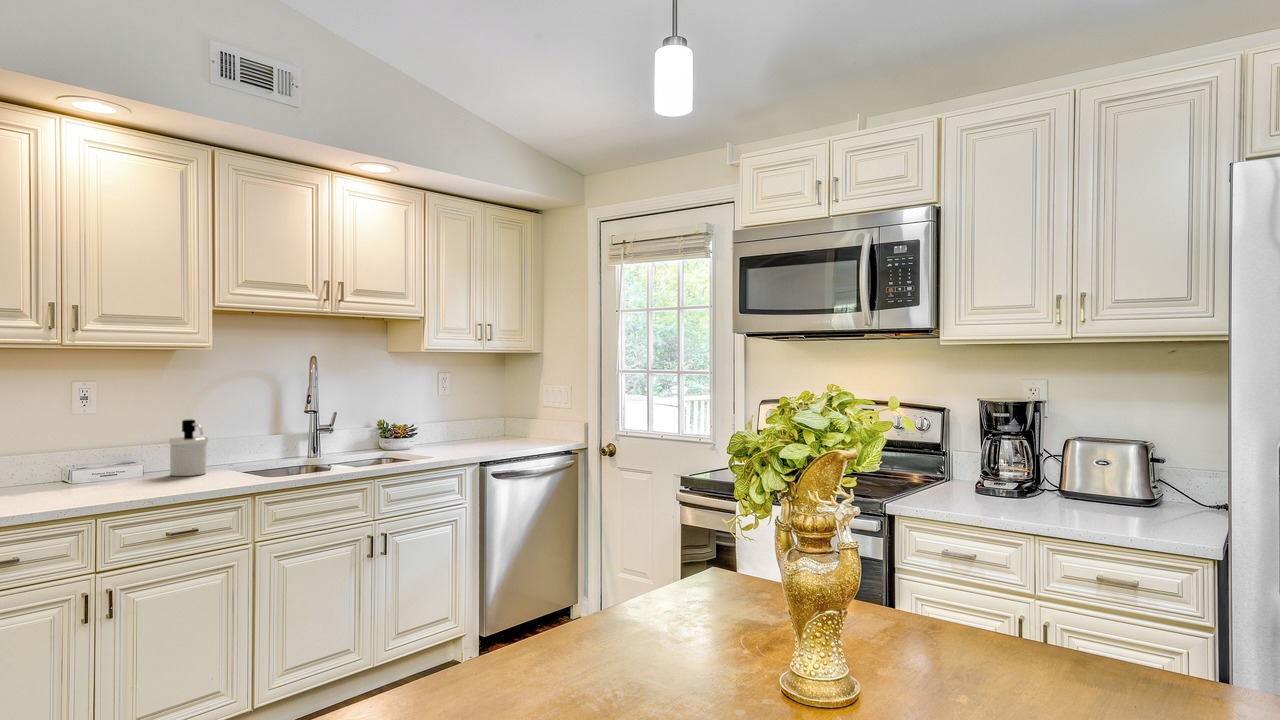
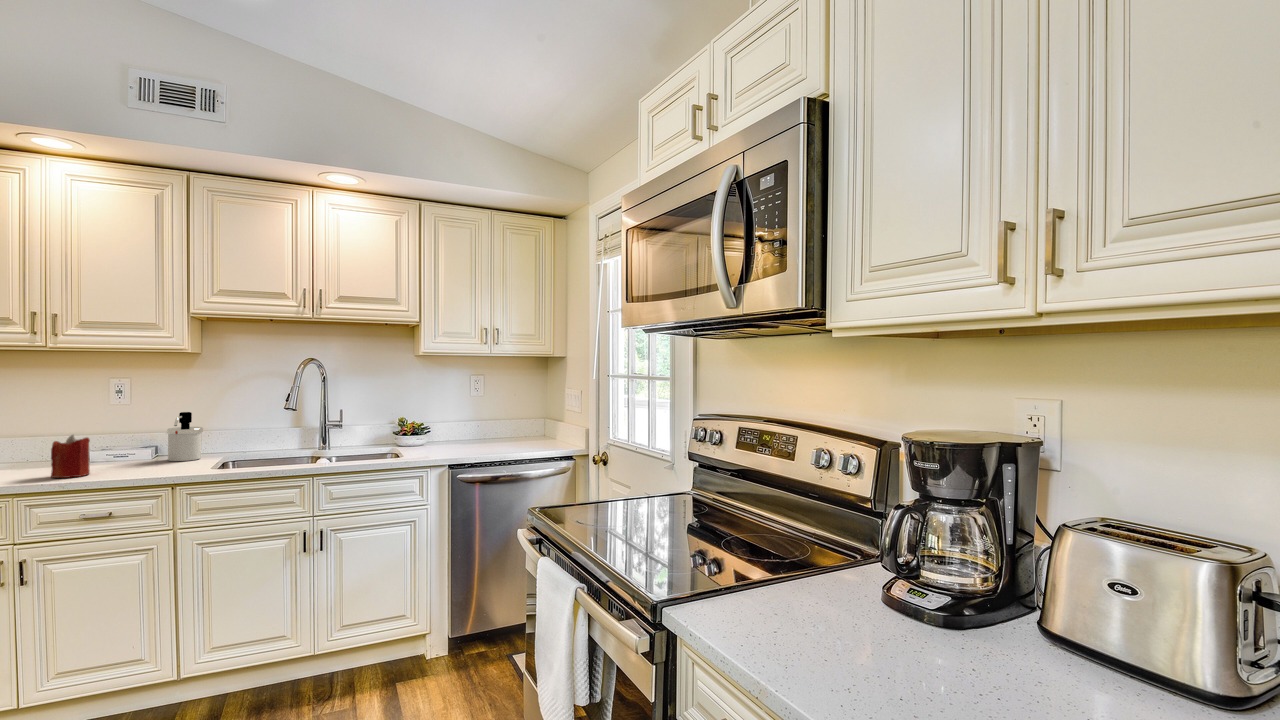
candle: none [114,445,153,495] -> present [51,435,90,478]

